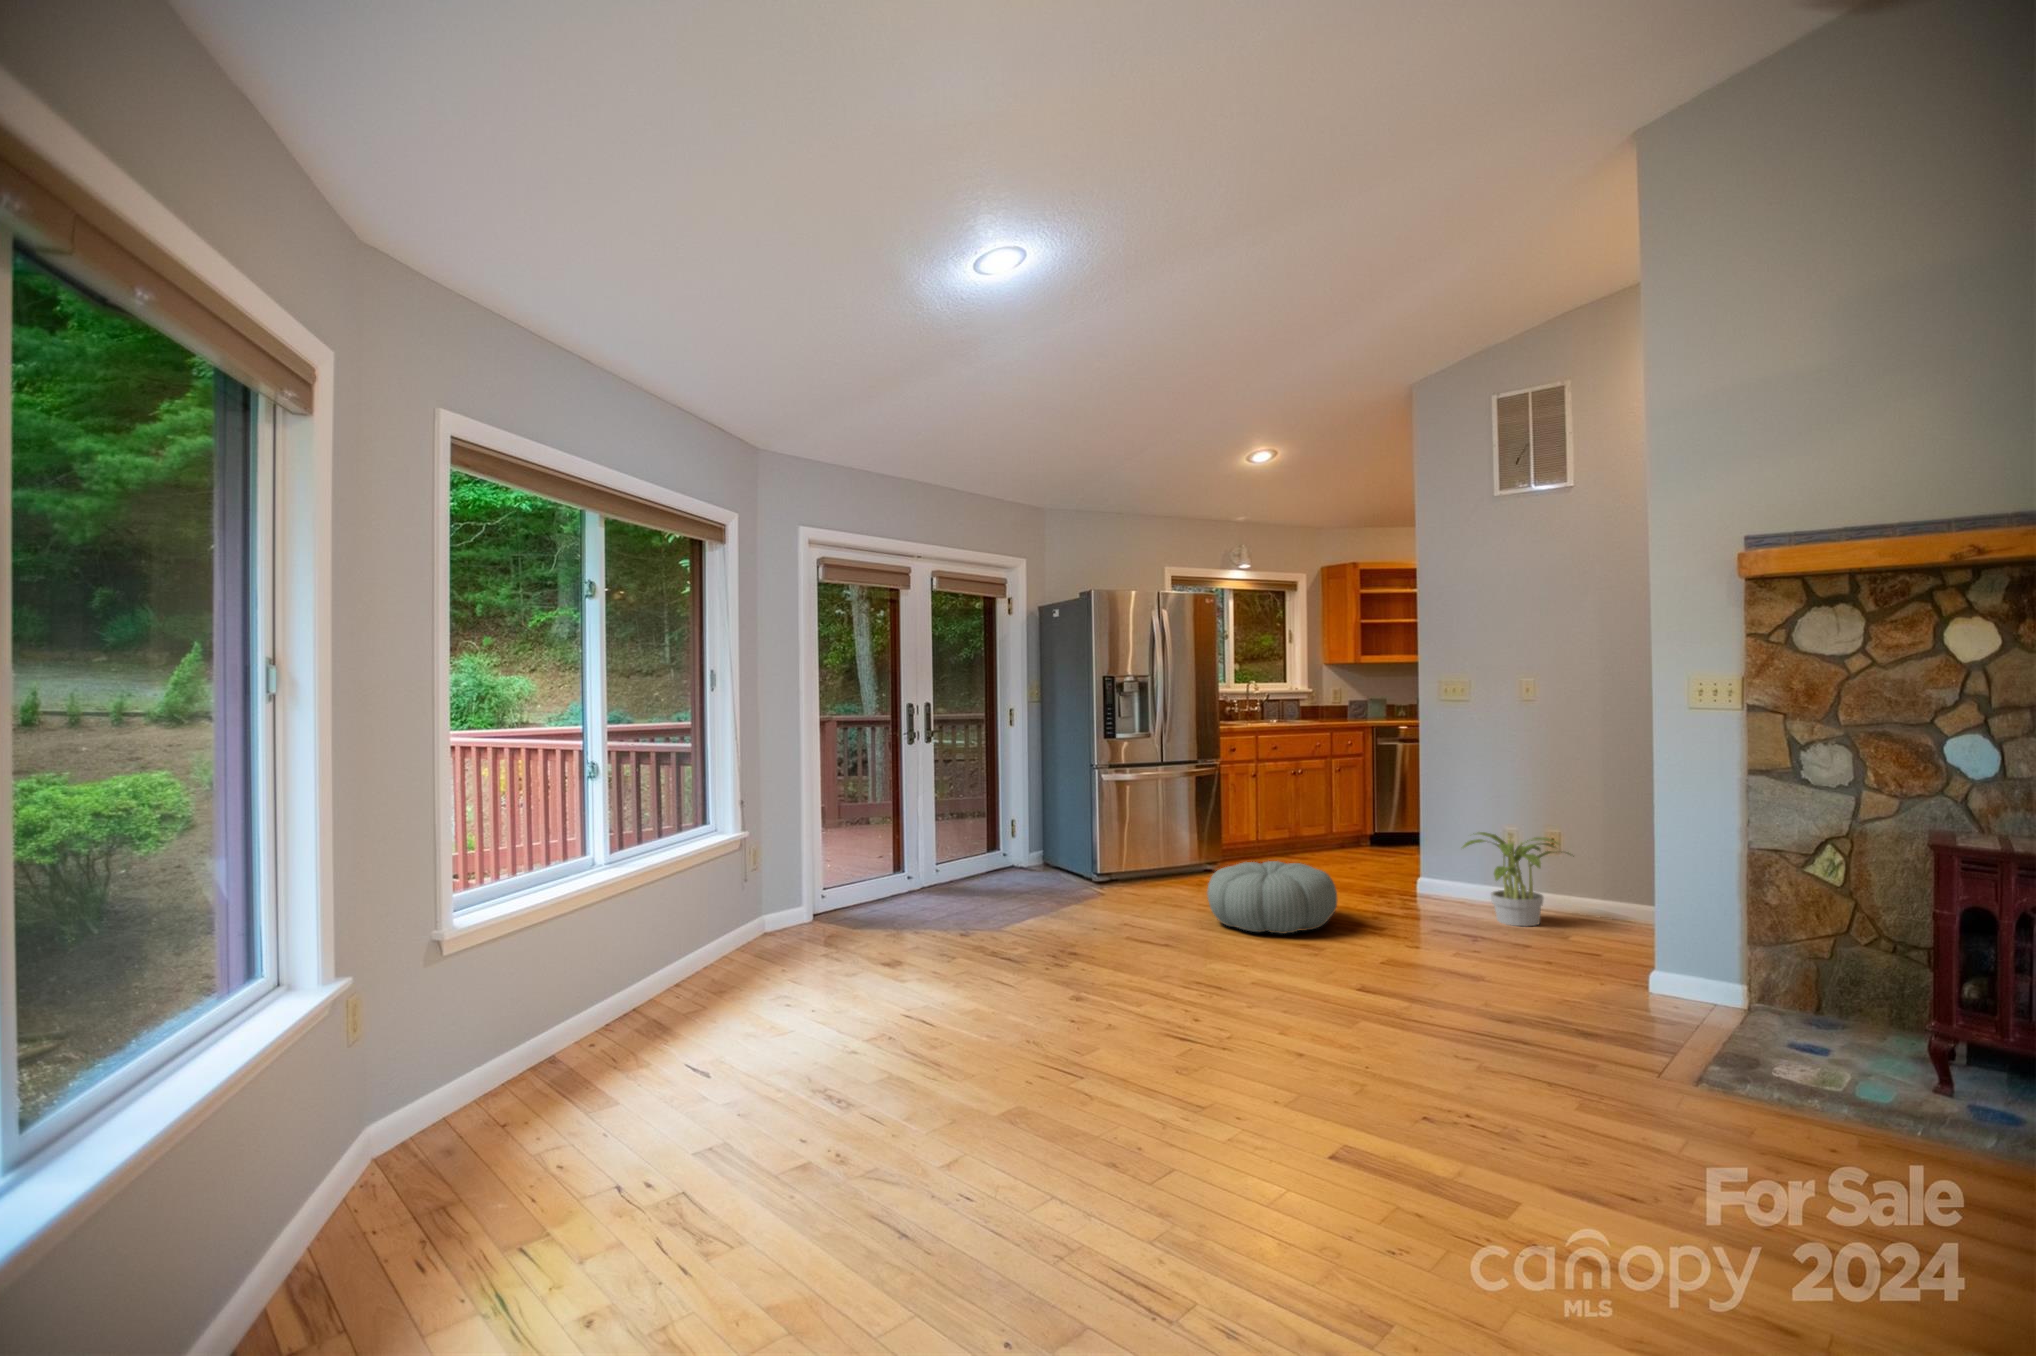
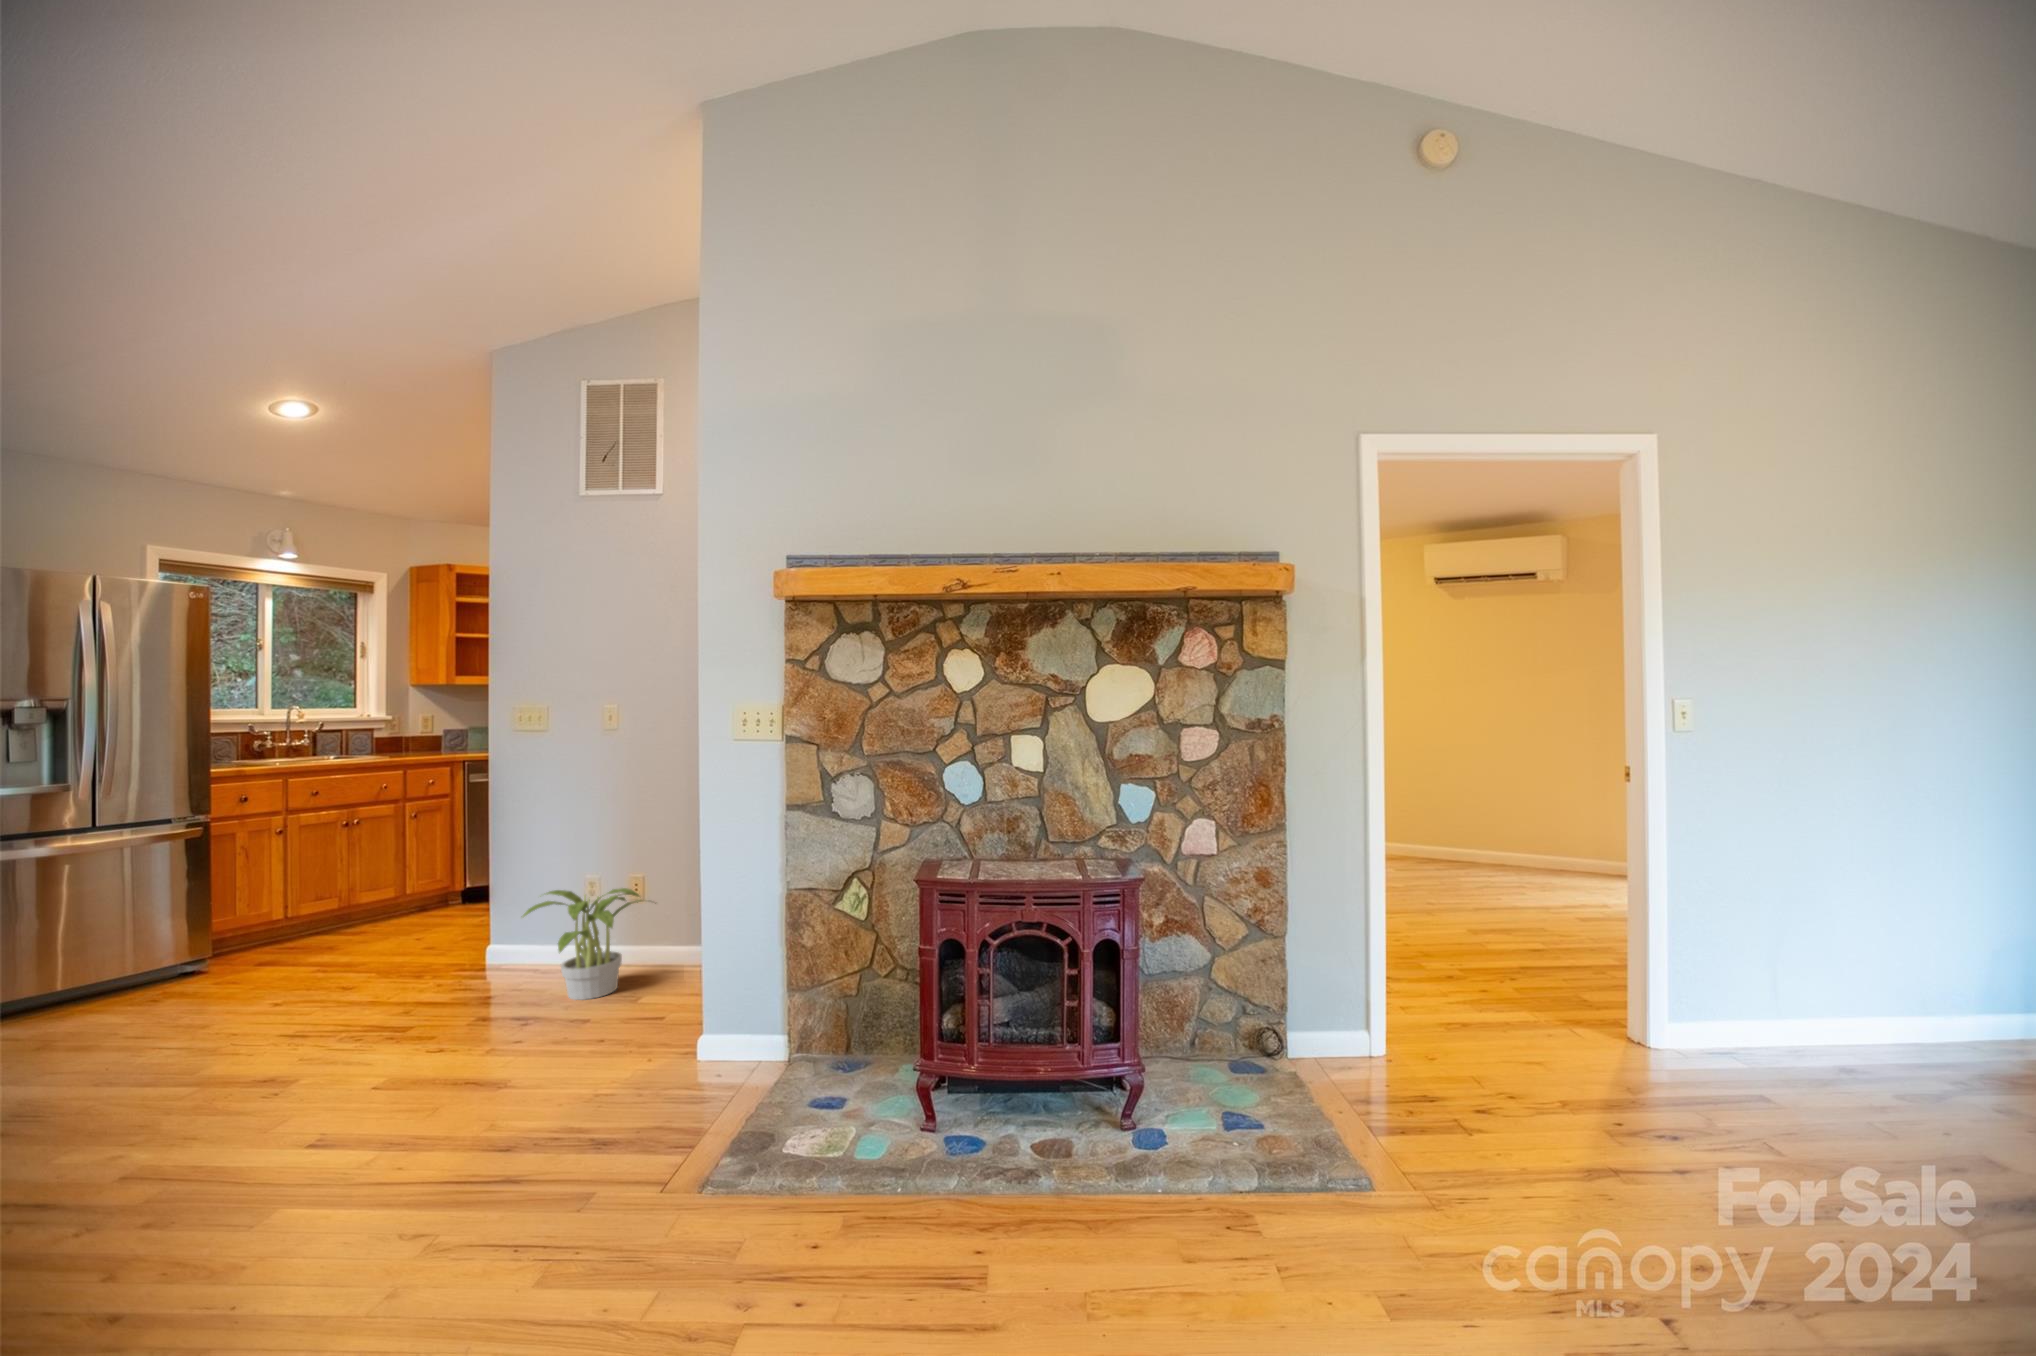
pouf: present [1207,861,1337,934] -> none [50,981,324,1125]

